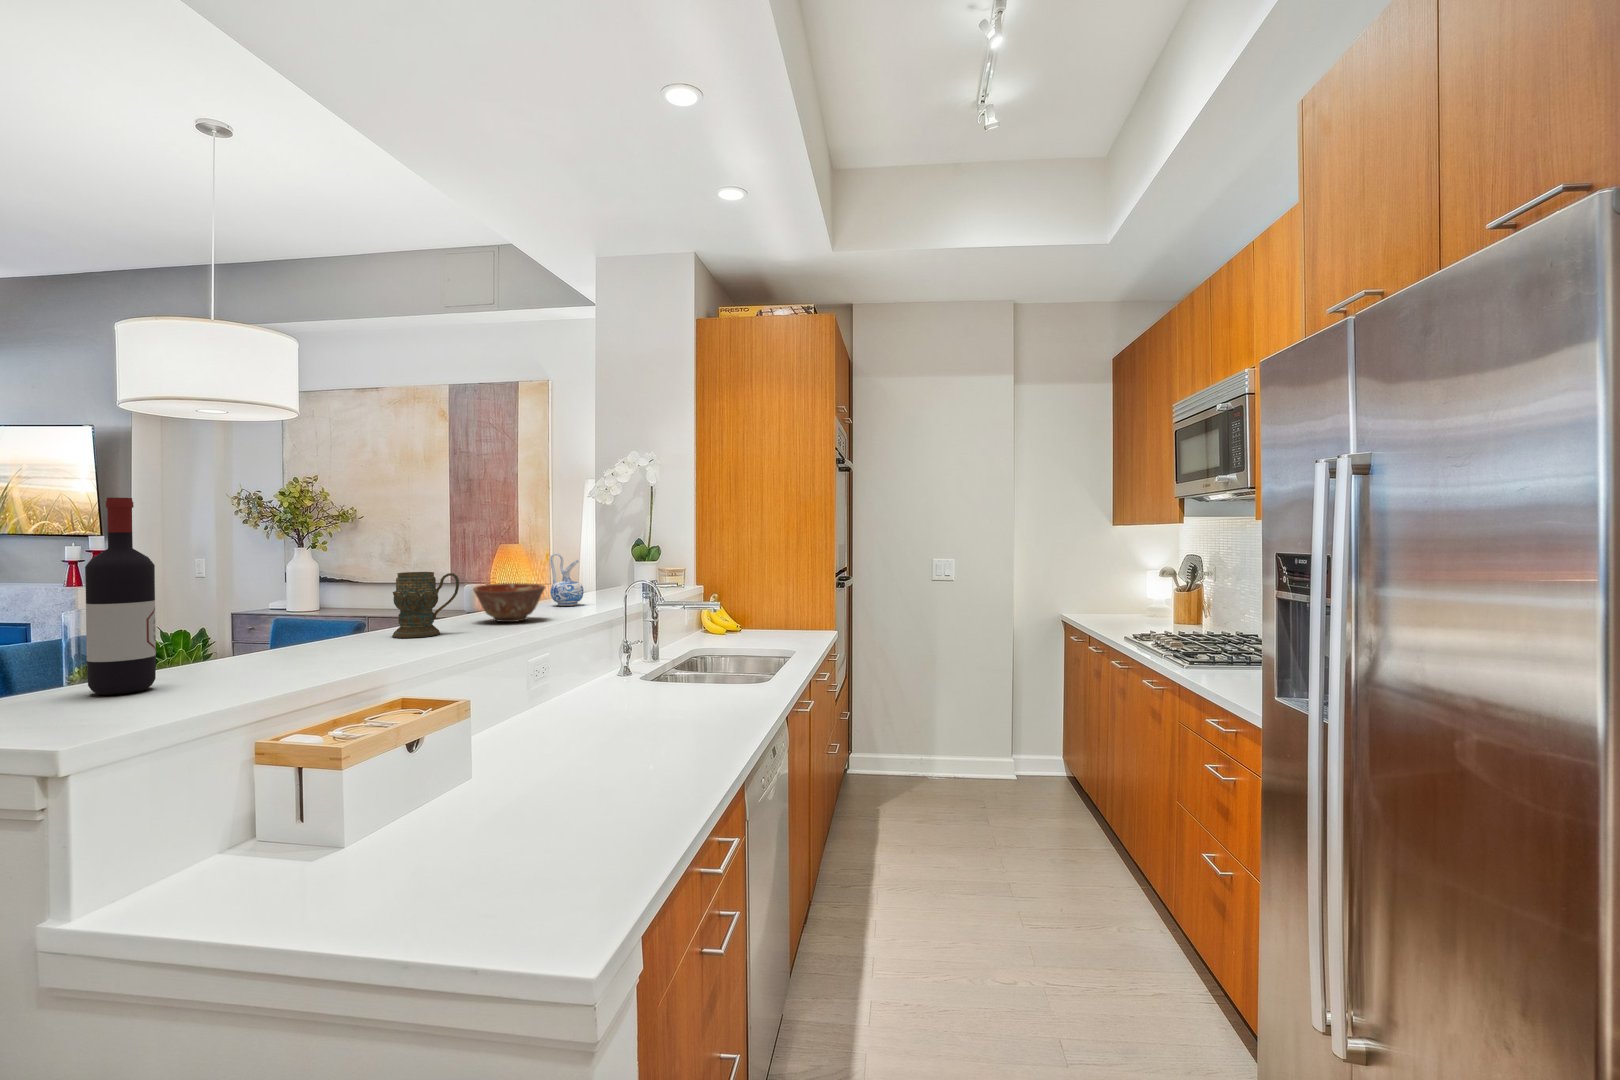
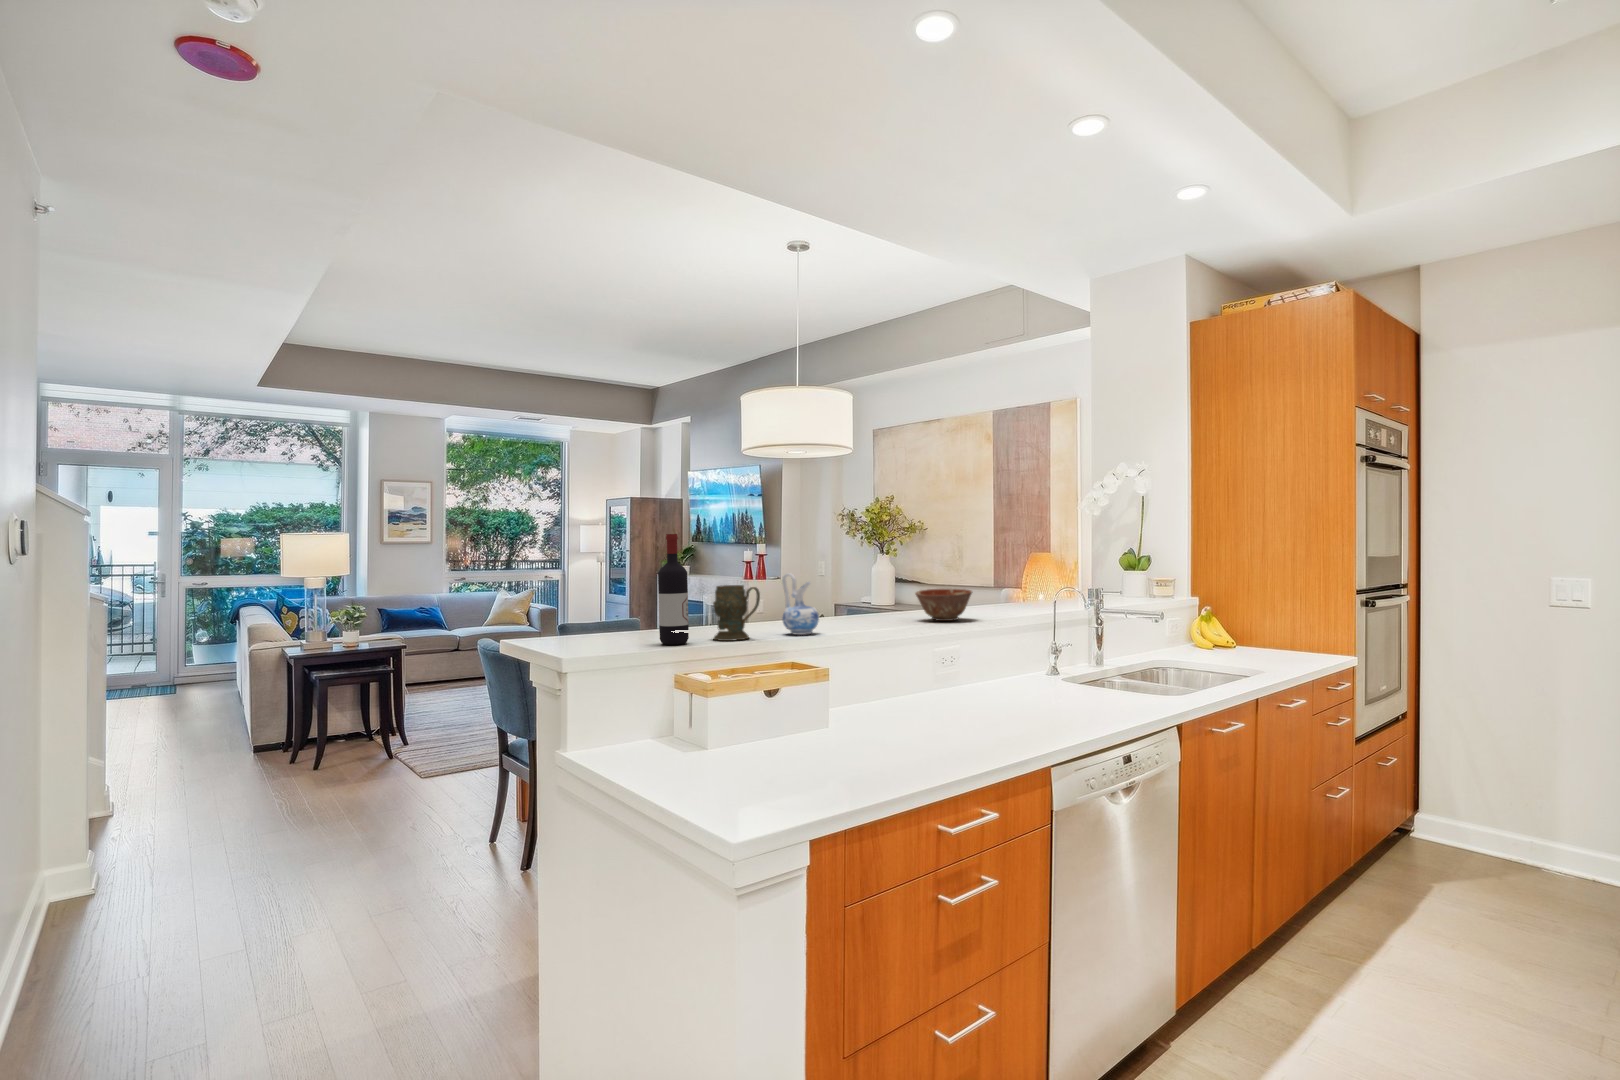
ceramic pitcher: present [550,553,583,606] -> present [782,573,819,635]
mug: present [392,572,459,638] -> present [713,585,760,641]

